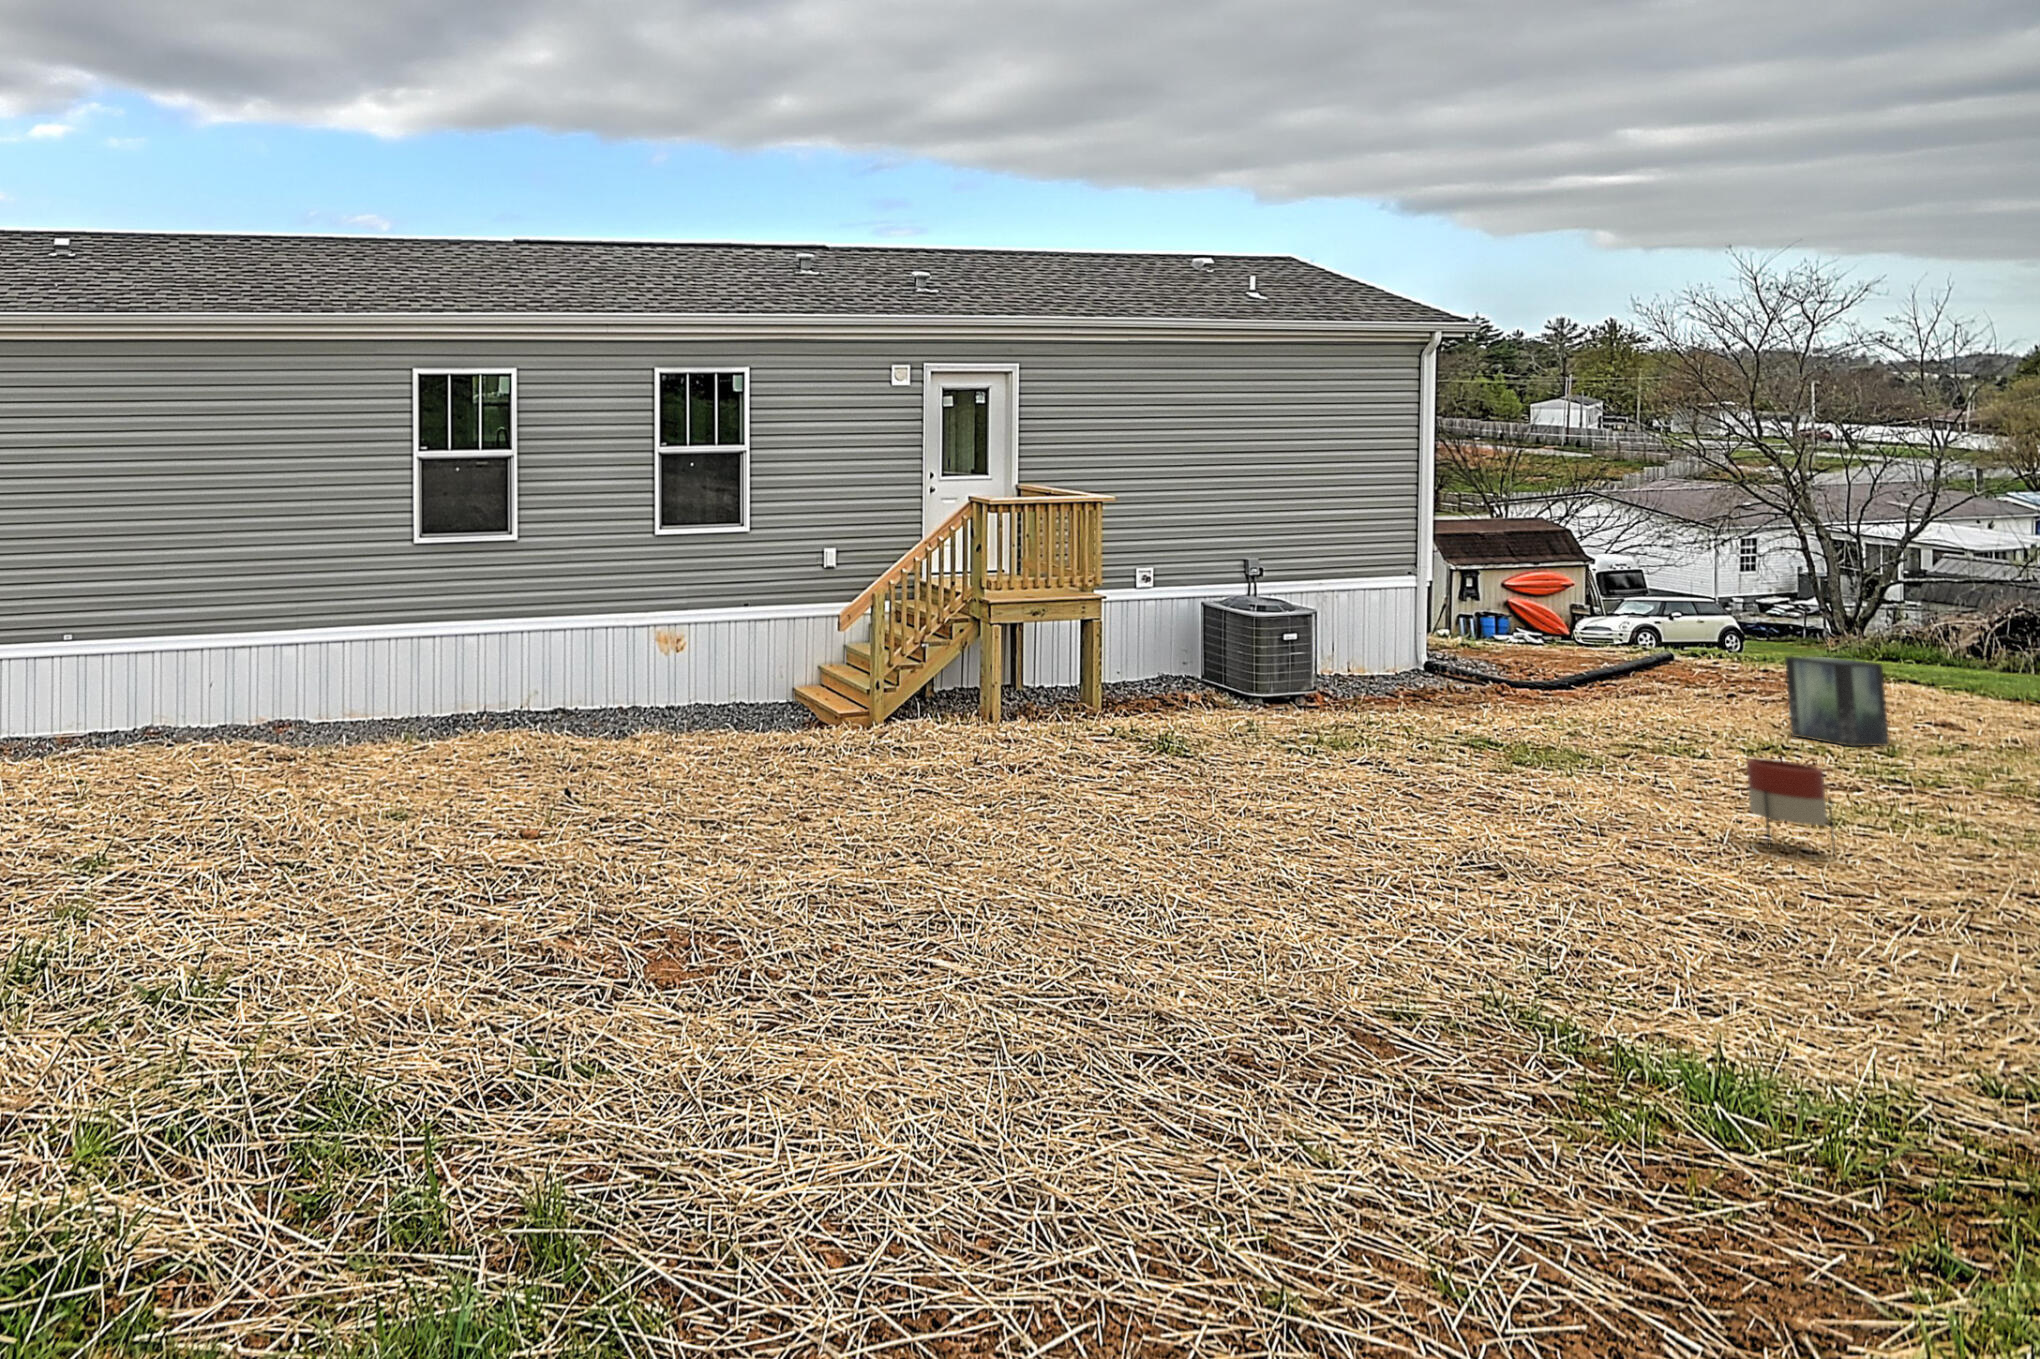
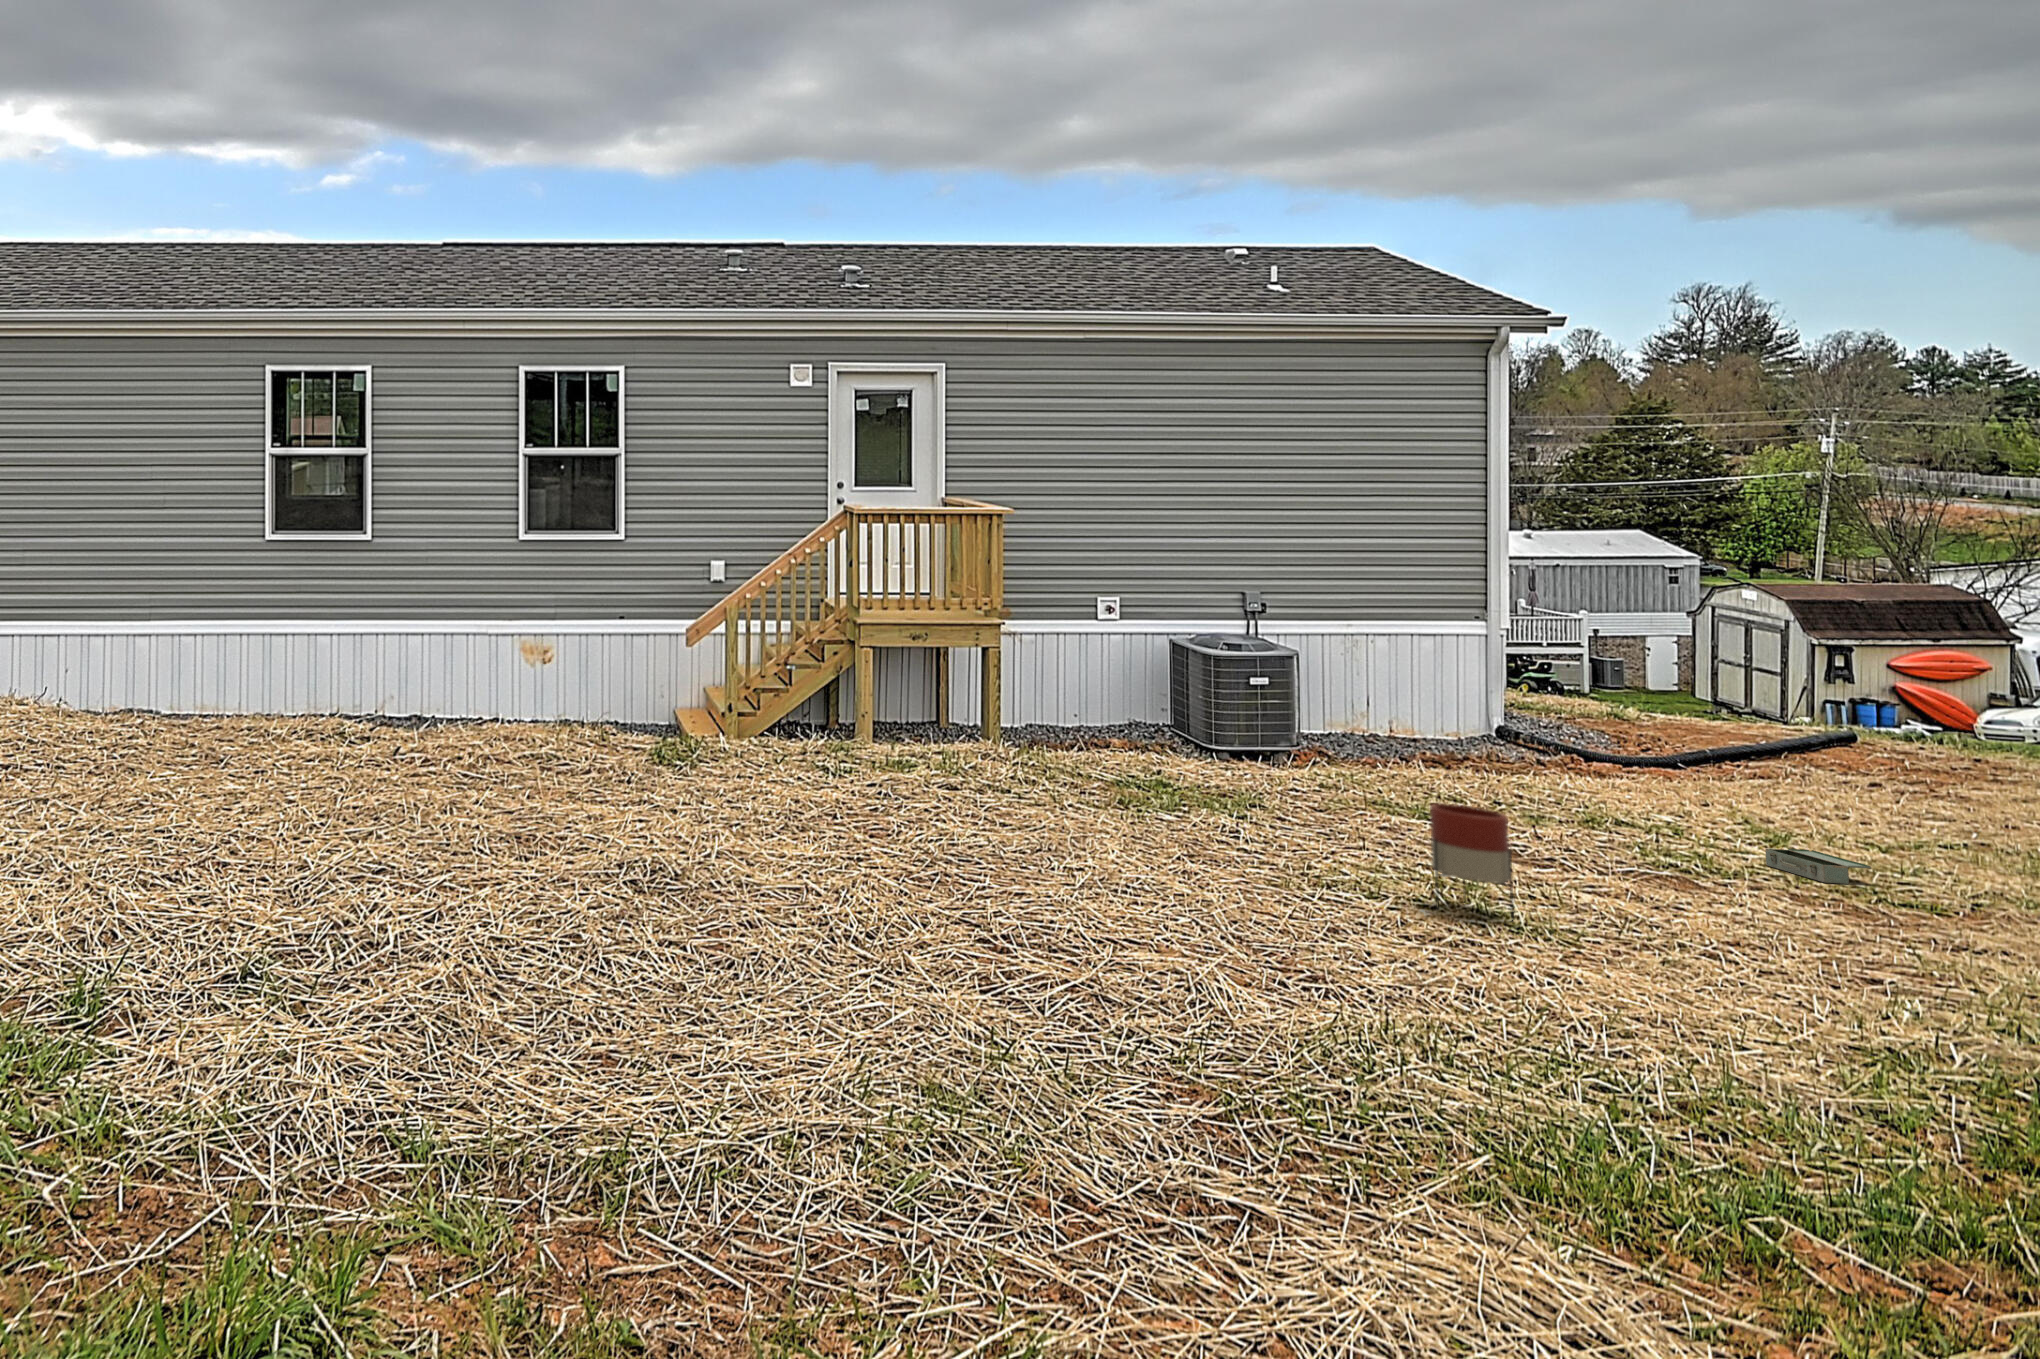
storage box: present [1785,656,1889,746] -> none [1792,718,1923,837]
toolbox: none [1863,768,1956,795] -> present [1765,849,1871,884]

